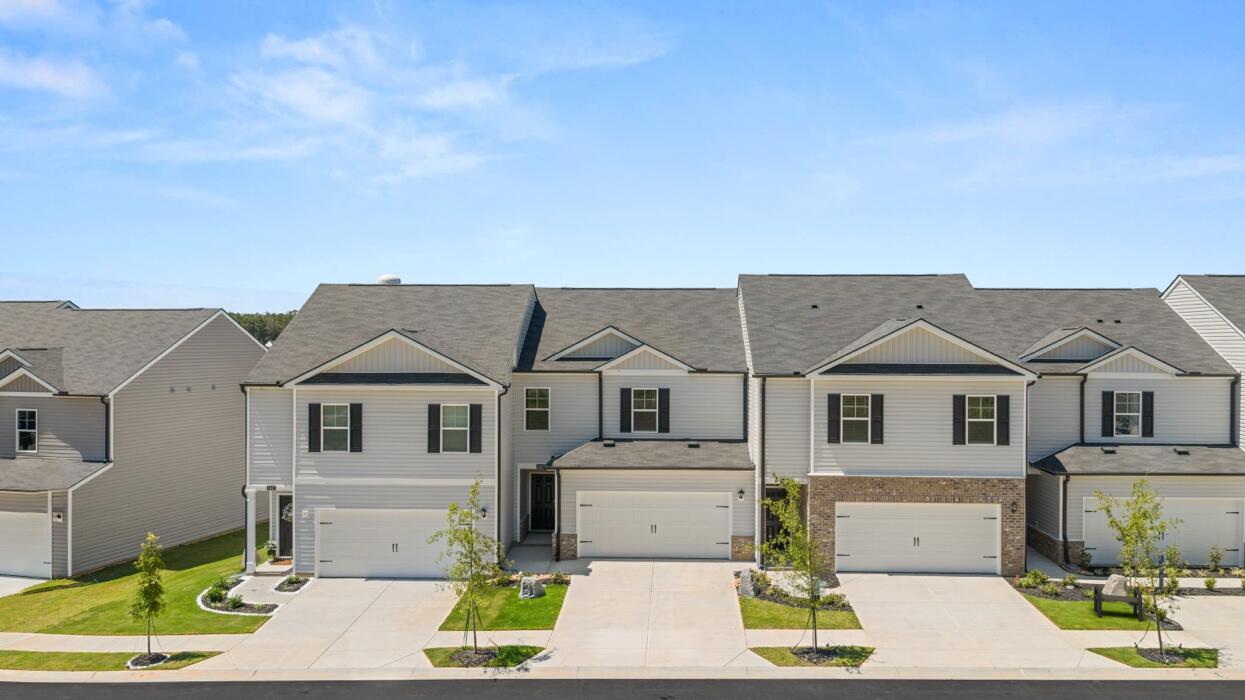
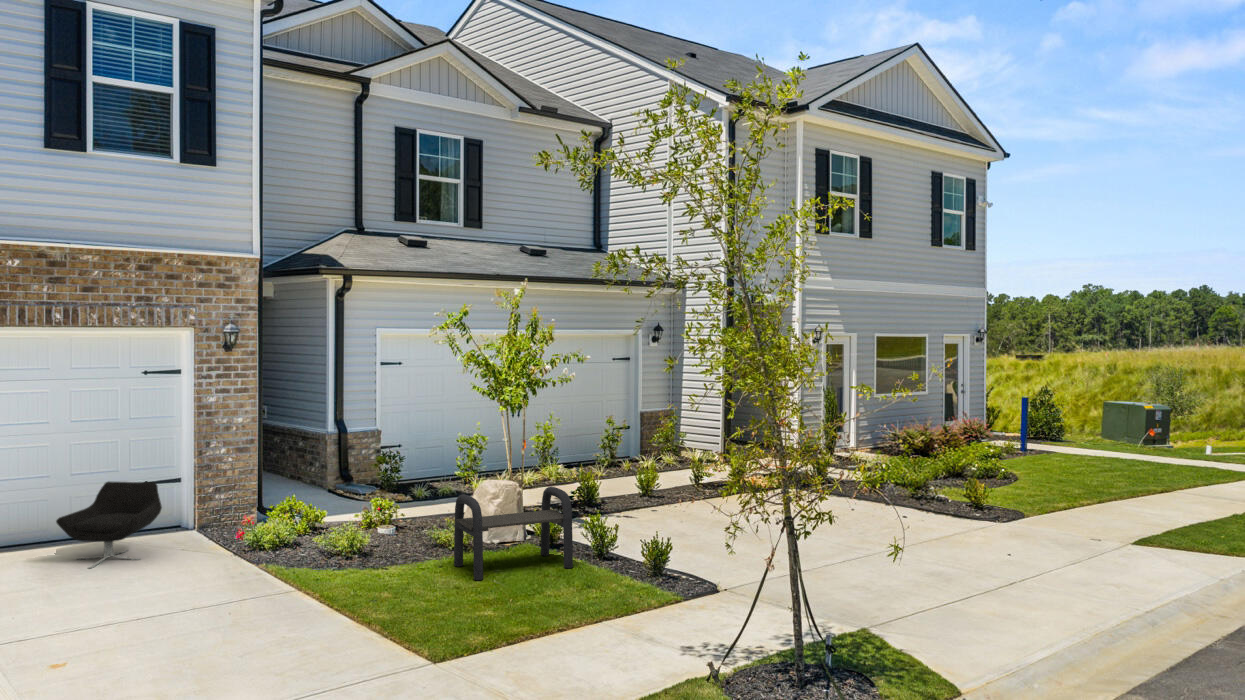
lounge chair: none [956,554,989,583] -> present [56,482,162,568]

